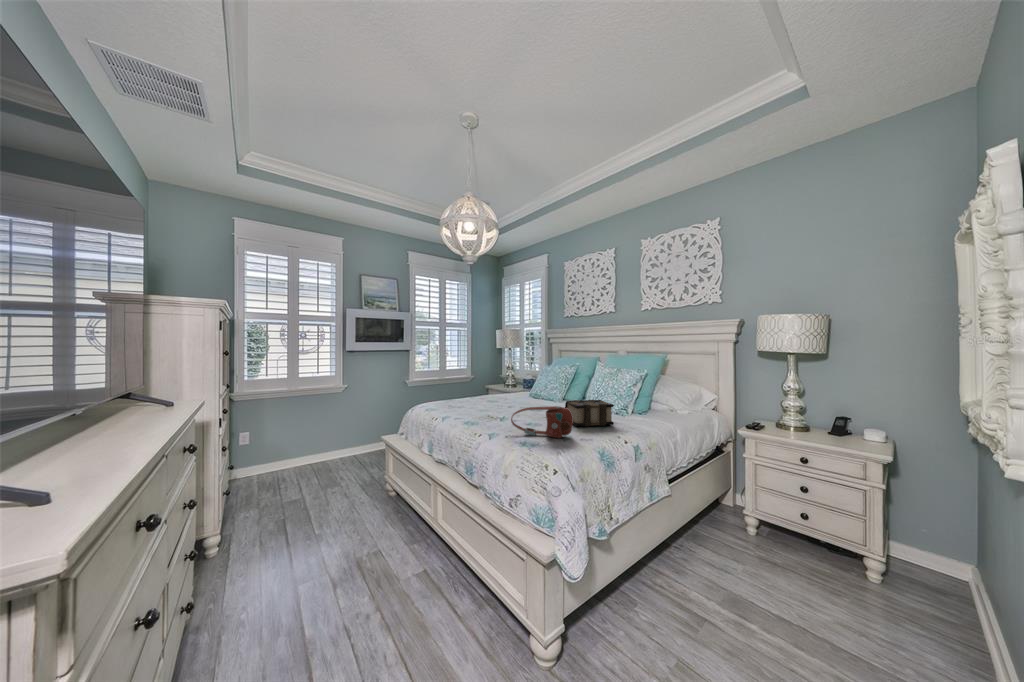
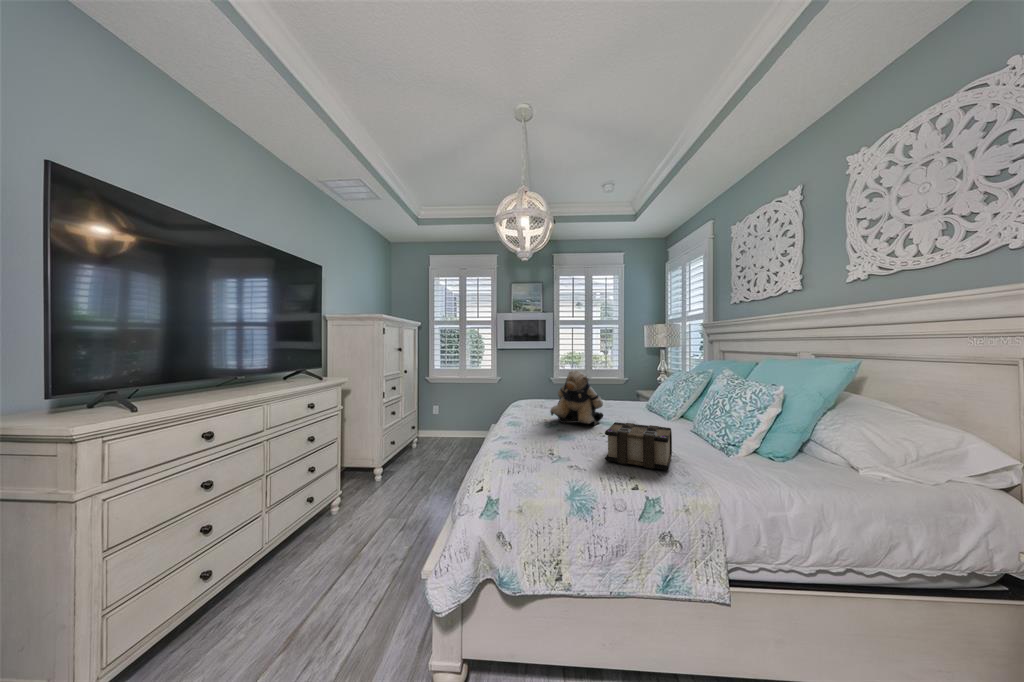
teddy bear: none [487,366,528,412] -> present [550,371,603,425]
handbag: present [511,406,573,438] -> none [508,424,570,472]

